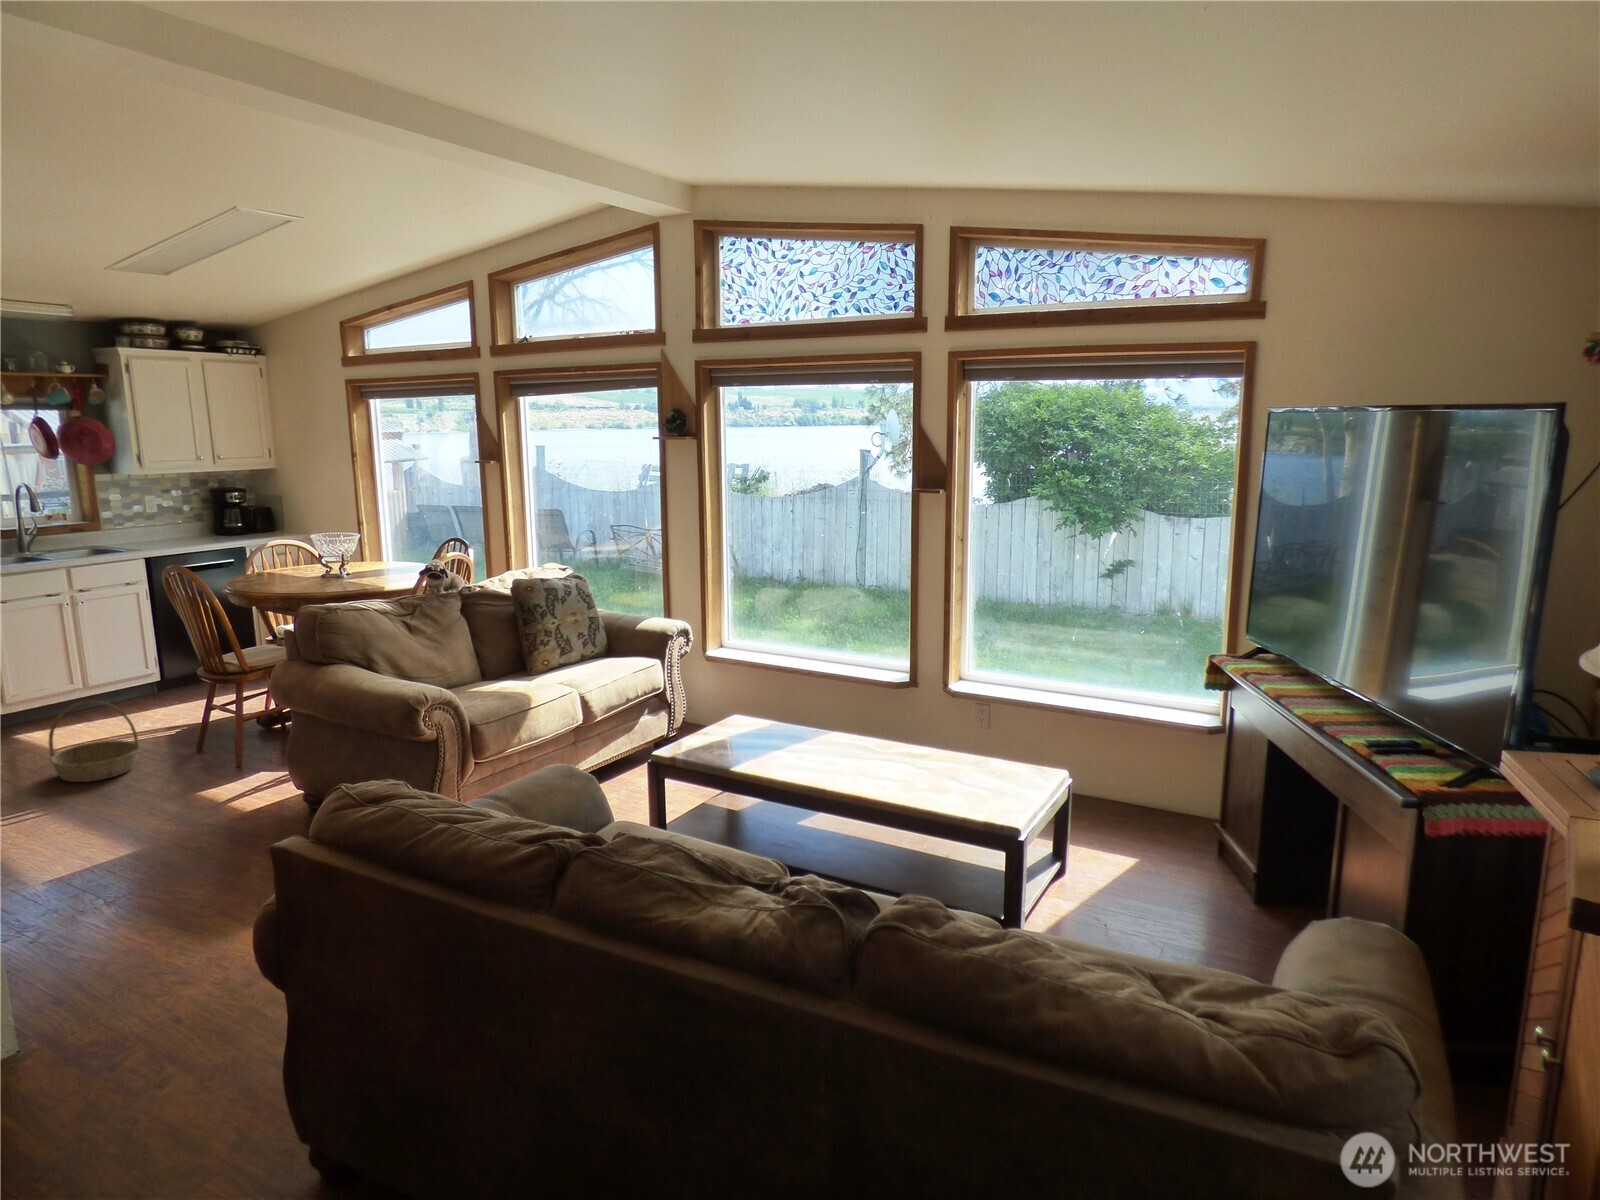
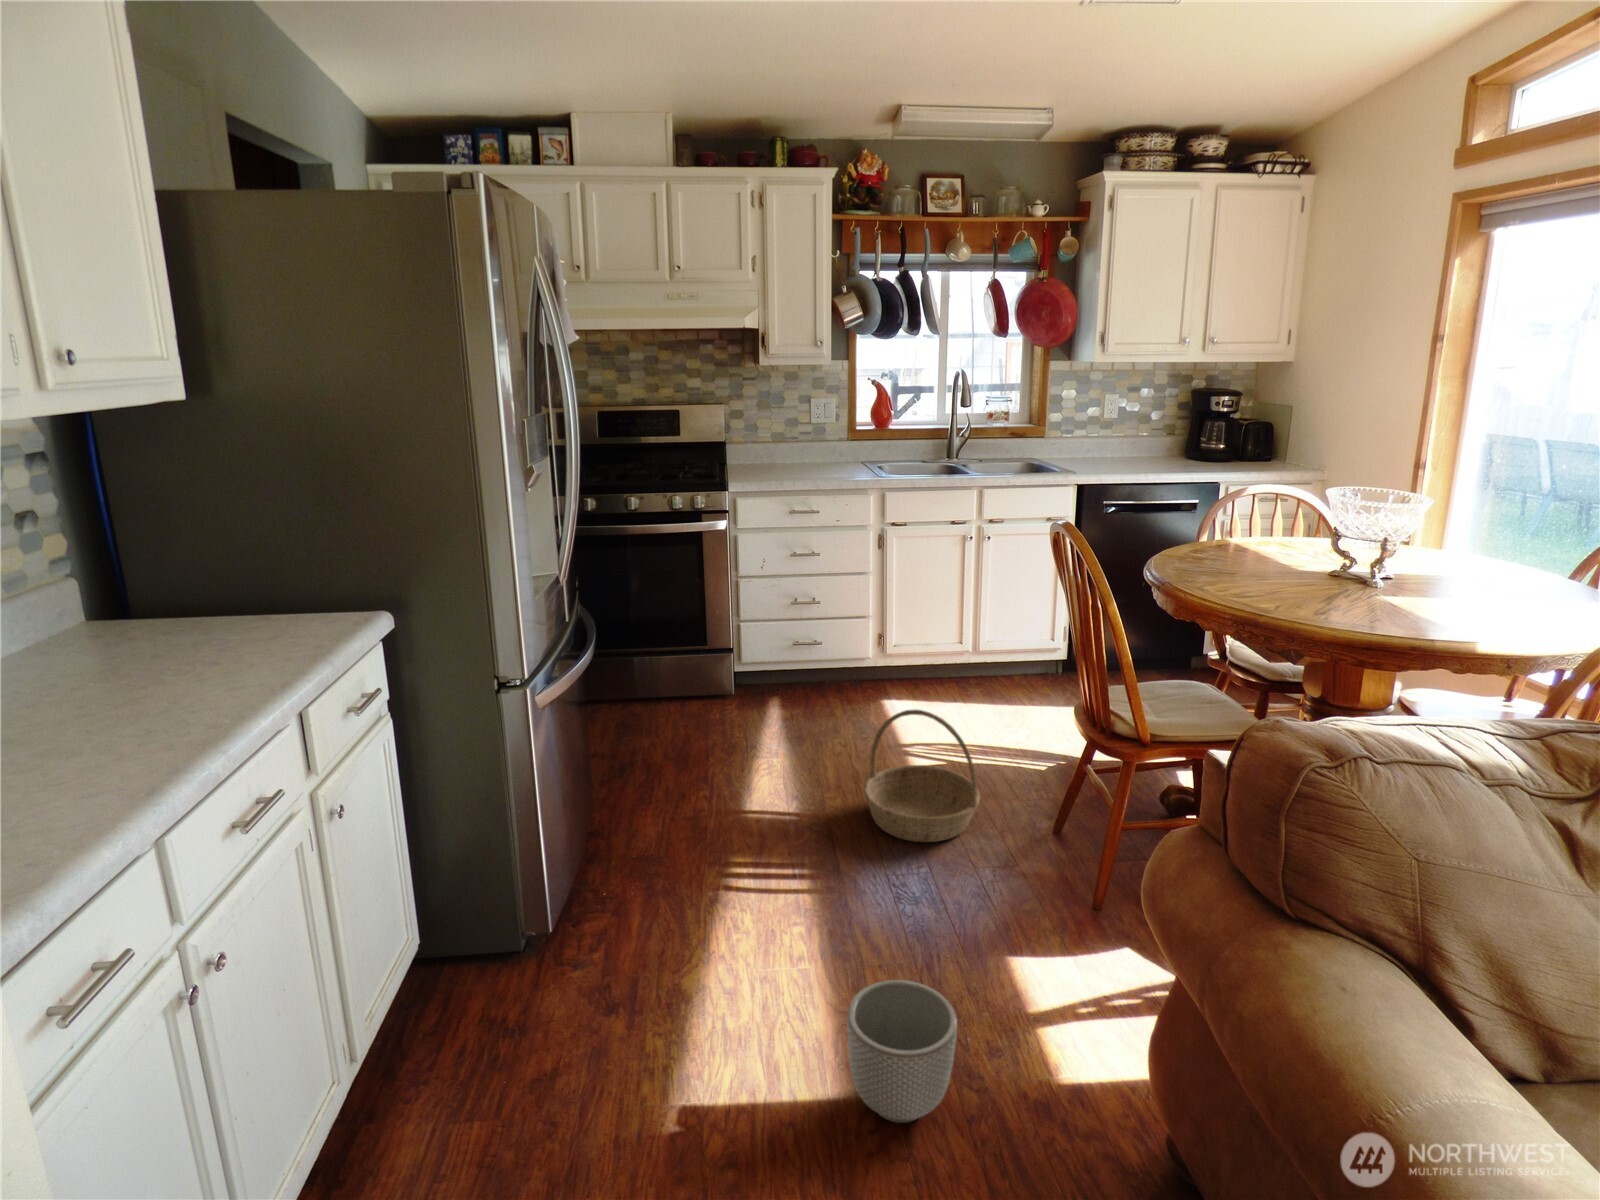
planter: none [125,785,186,846] -> present [847,980,957,1123]

